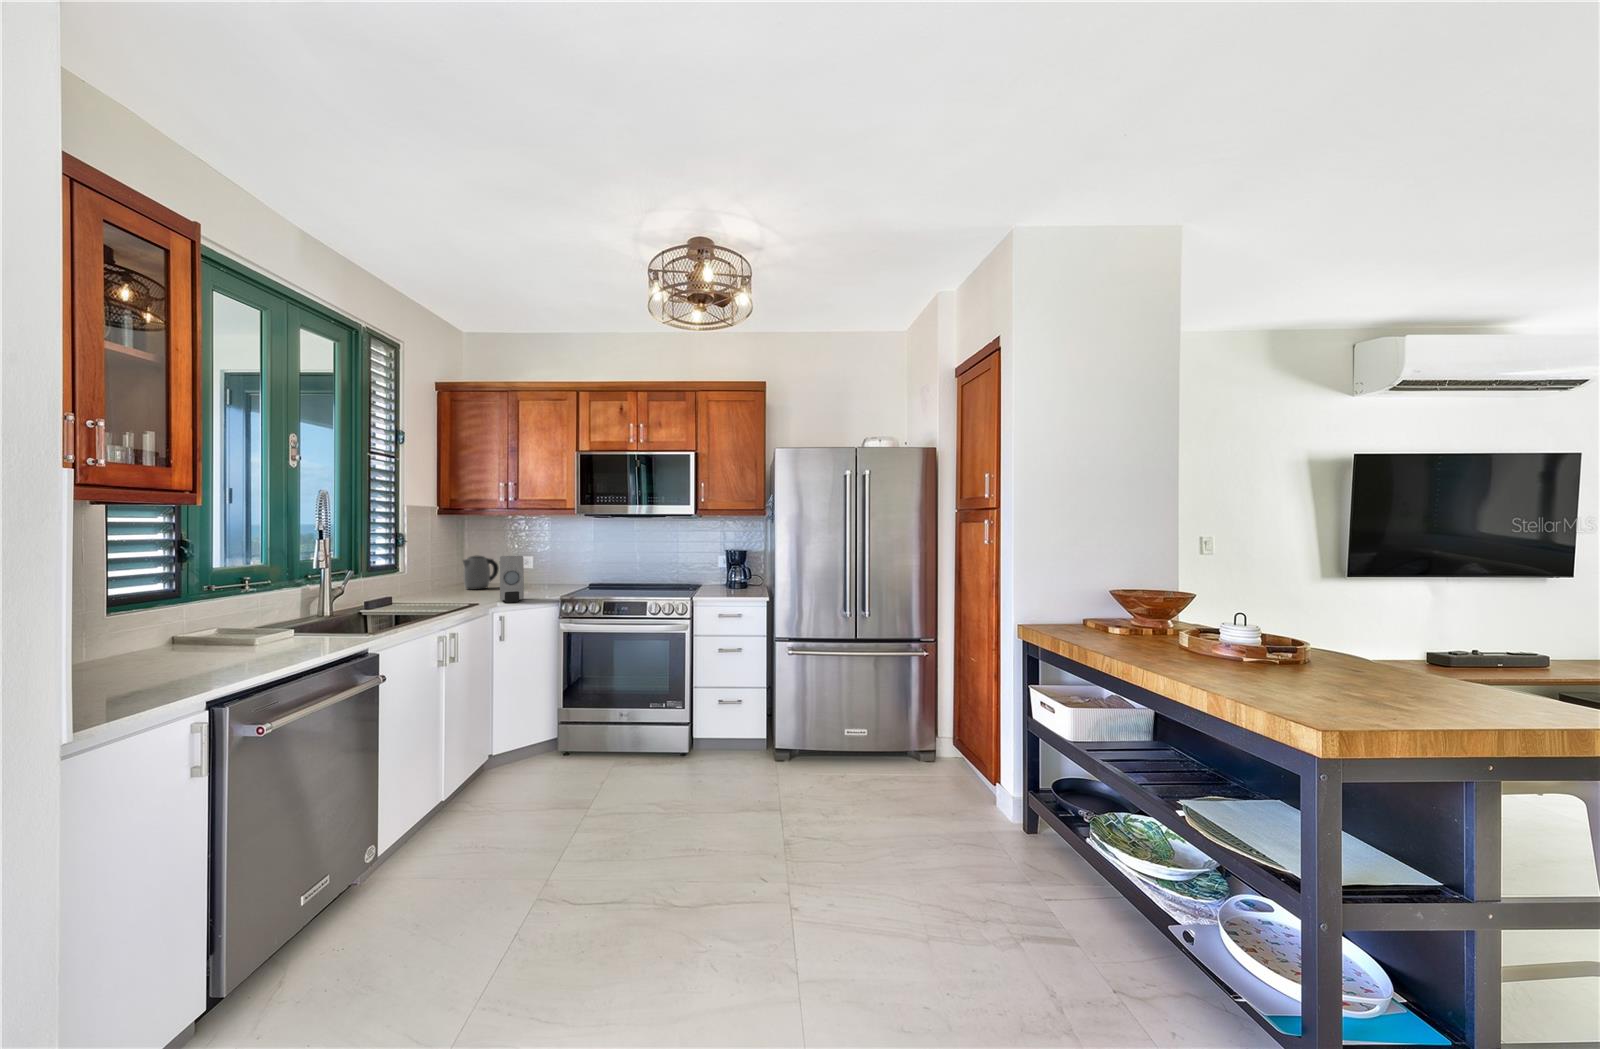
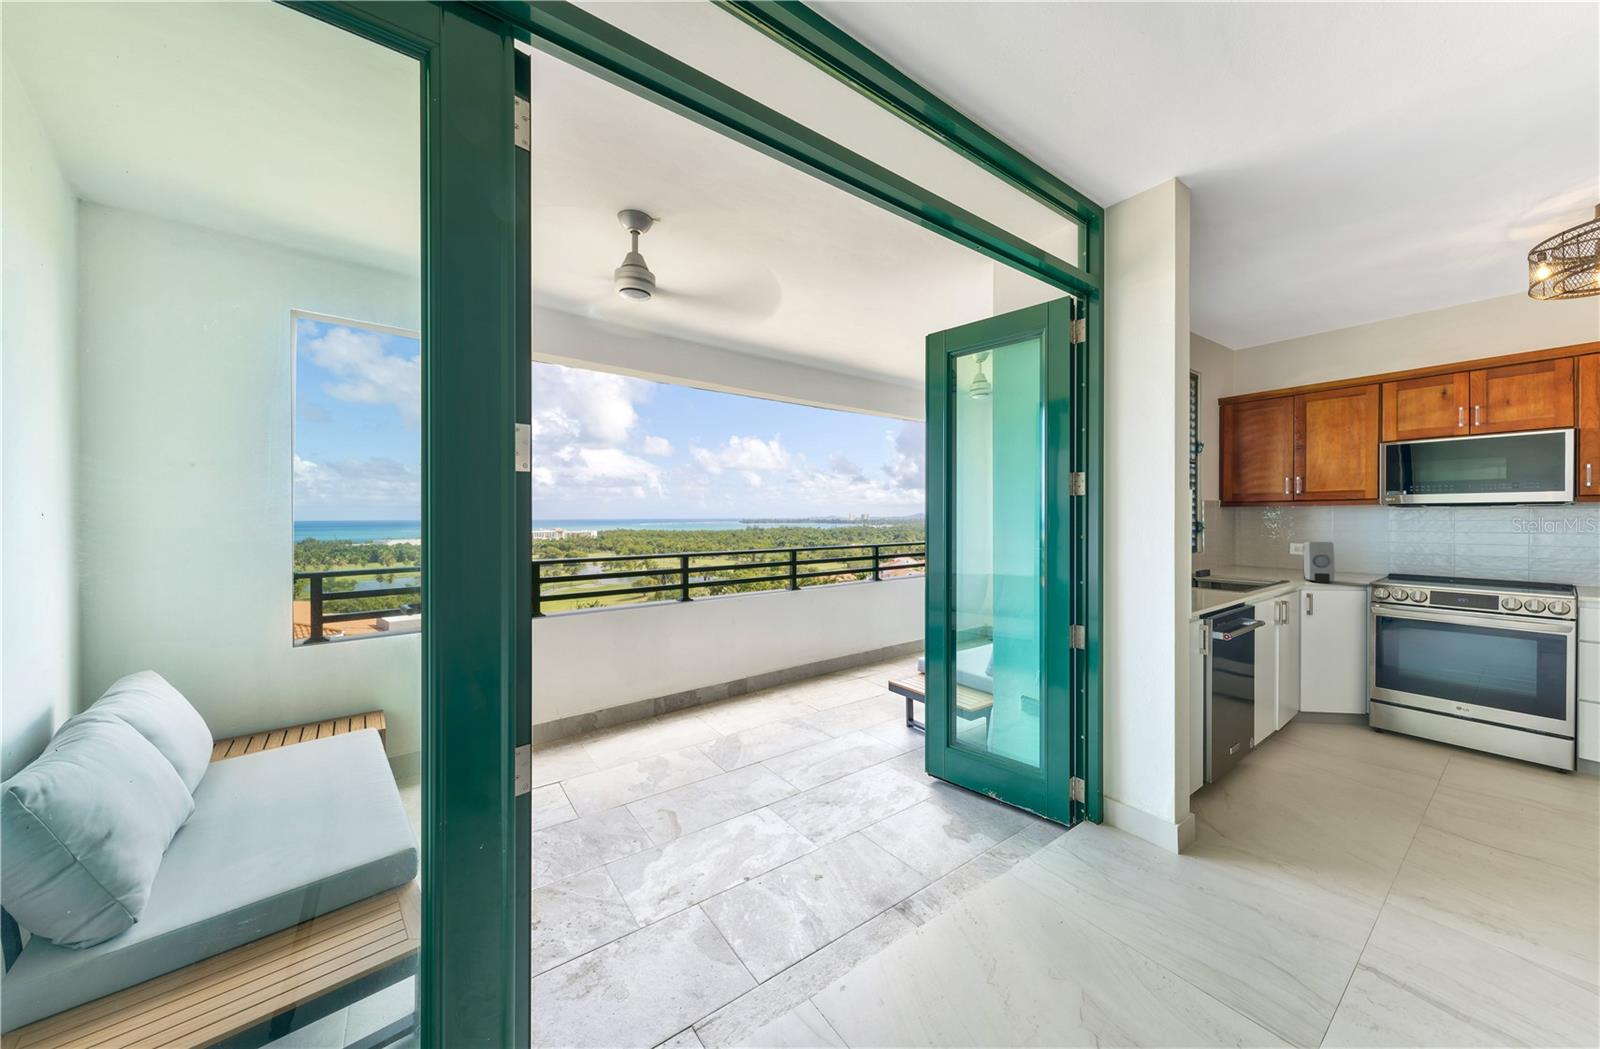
kettle: present [463,555,499,590] -> none [1247,541,1279,570]

